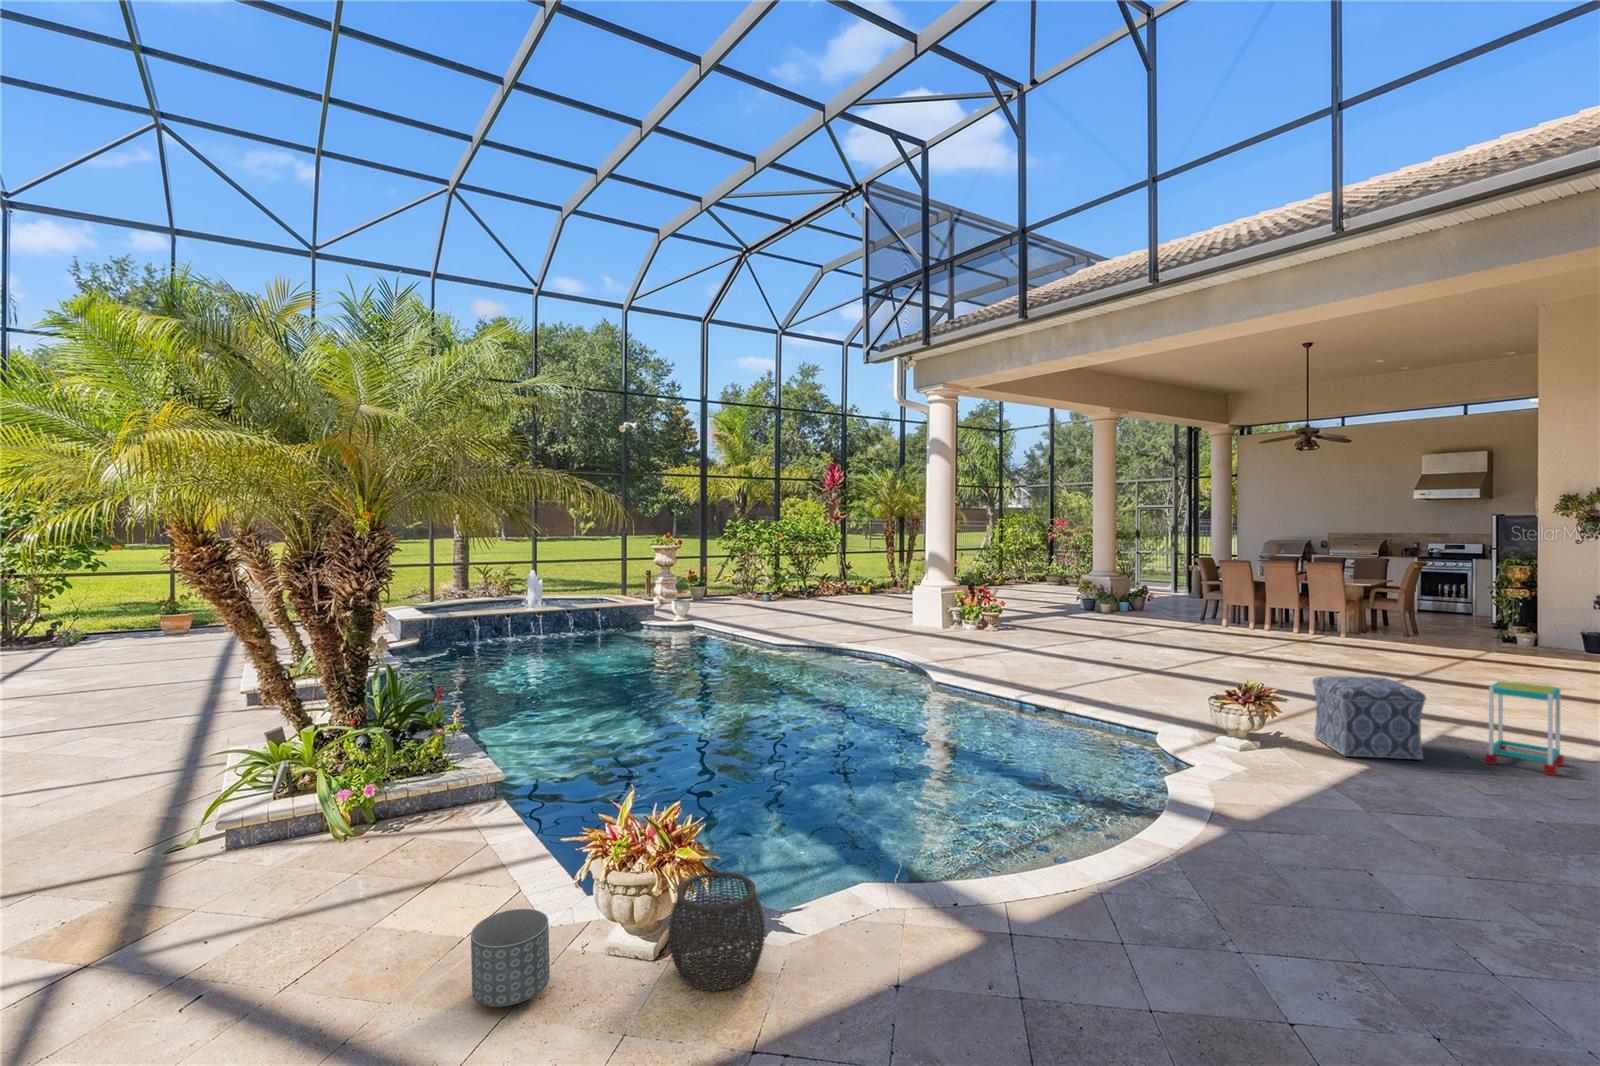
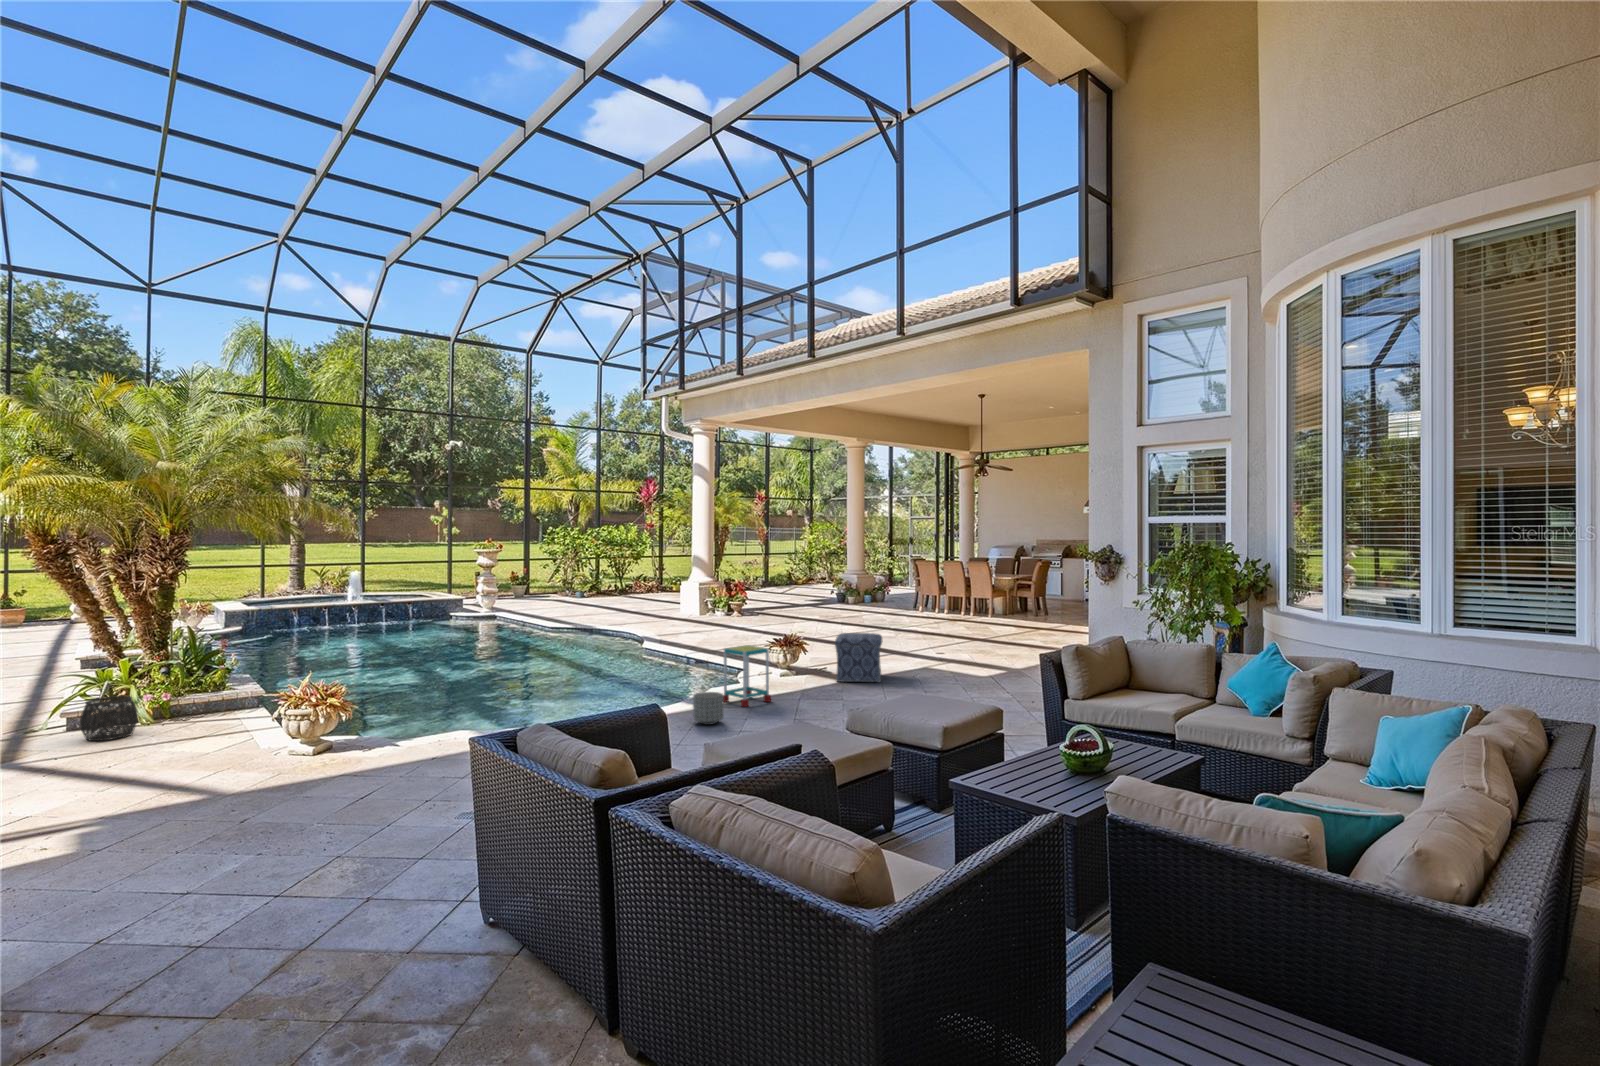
side table: present [1485,681,1564,776] -> present [723,645,771,707]
woven basket: present [668,872,766,991] -> present [80,696,138,741]
planter: present [471,909,550,1007] -> present [693,692,724,725]

